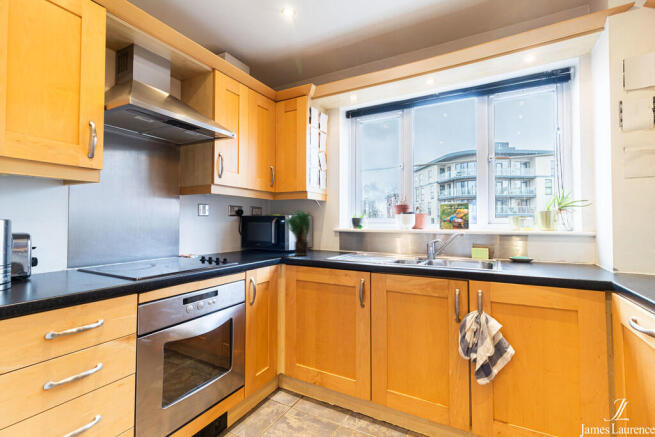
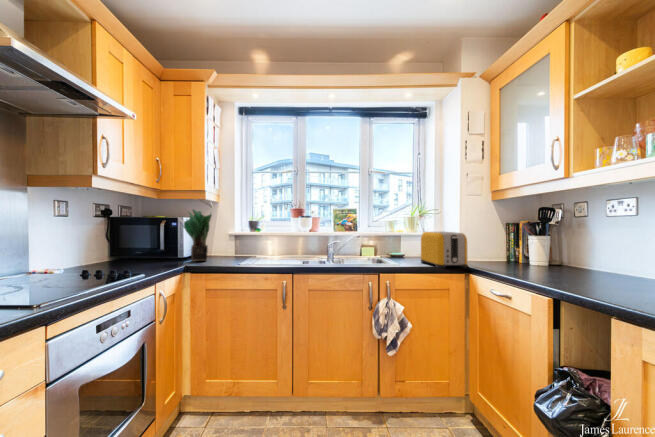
toaster: none [541,231,606,283] -> present [421,232,468,268]

